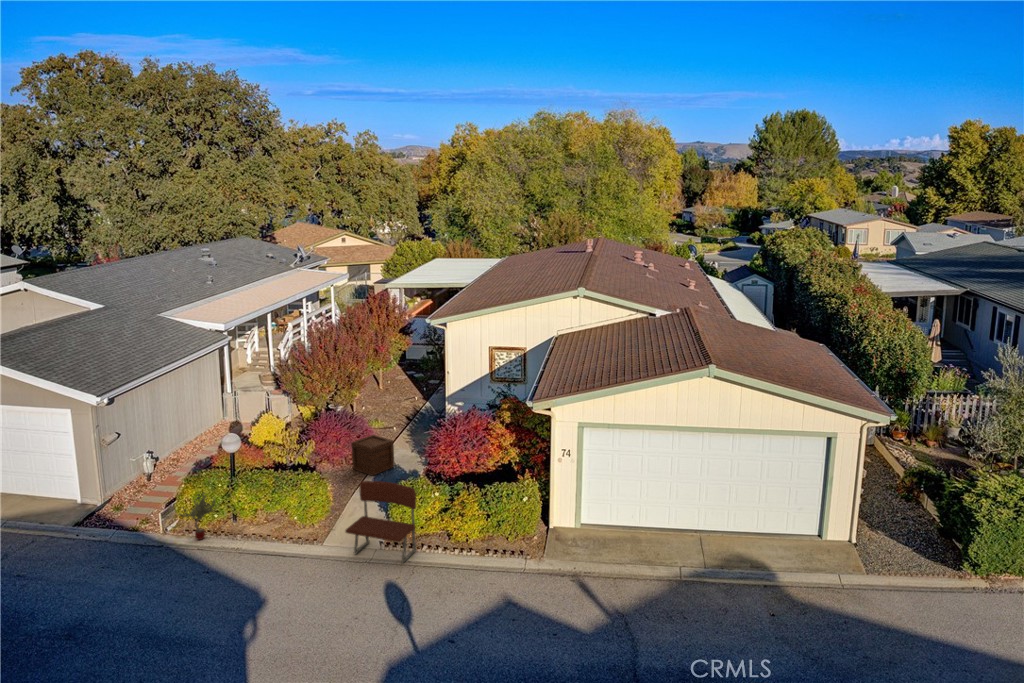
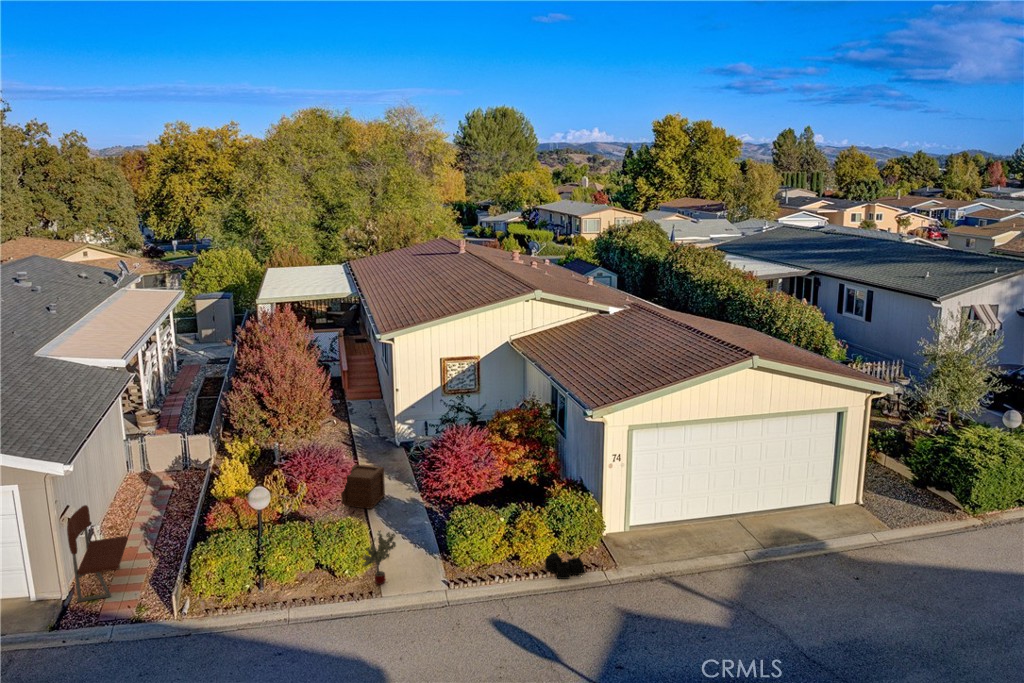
bench: present [346,481,416,563] -> present [67,505,128,602]
potted tree: present [179,493,216,540] -> present [362,531,396,584]
storage bin: none [464,538,498,566] -> present [545,553,585,579]

